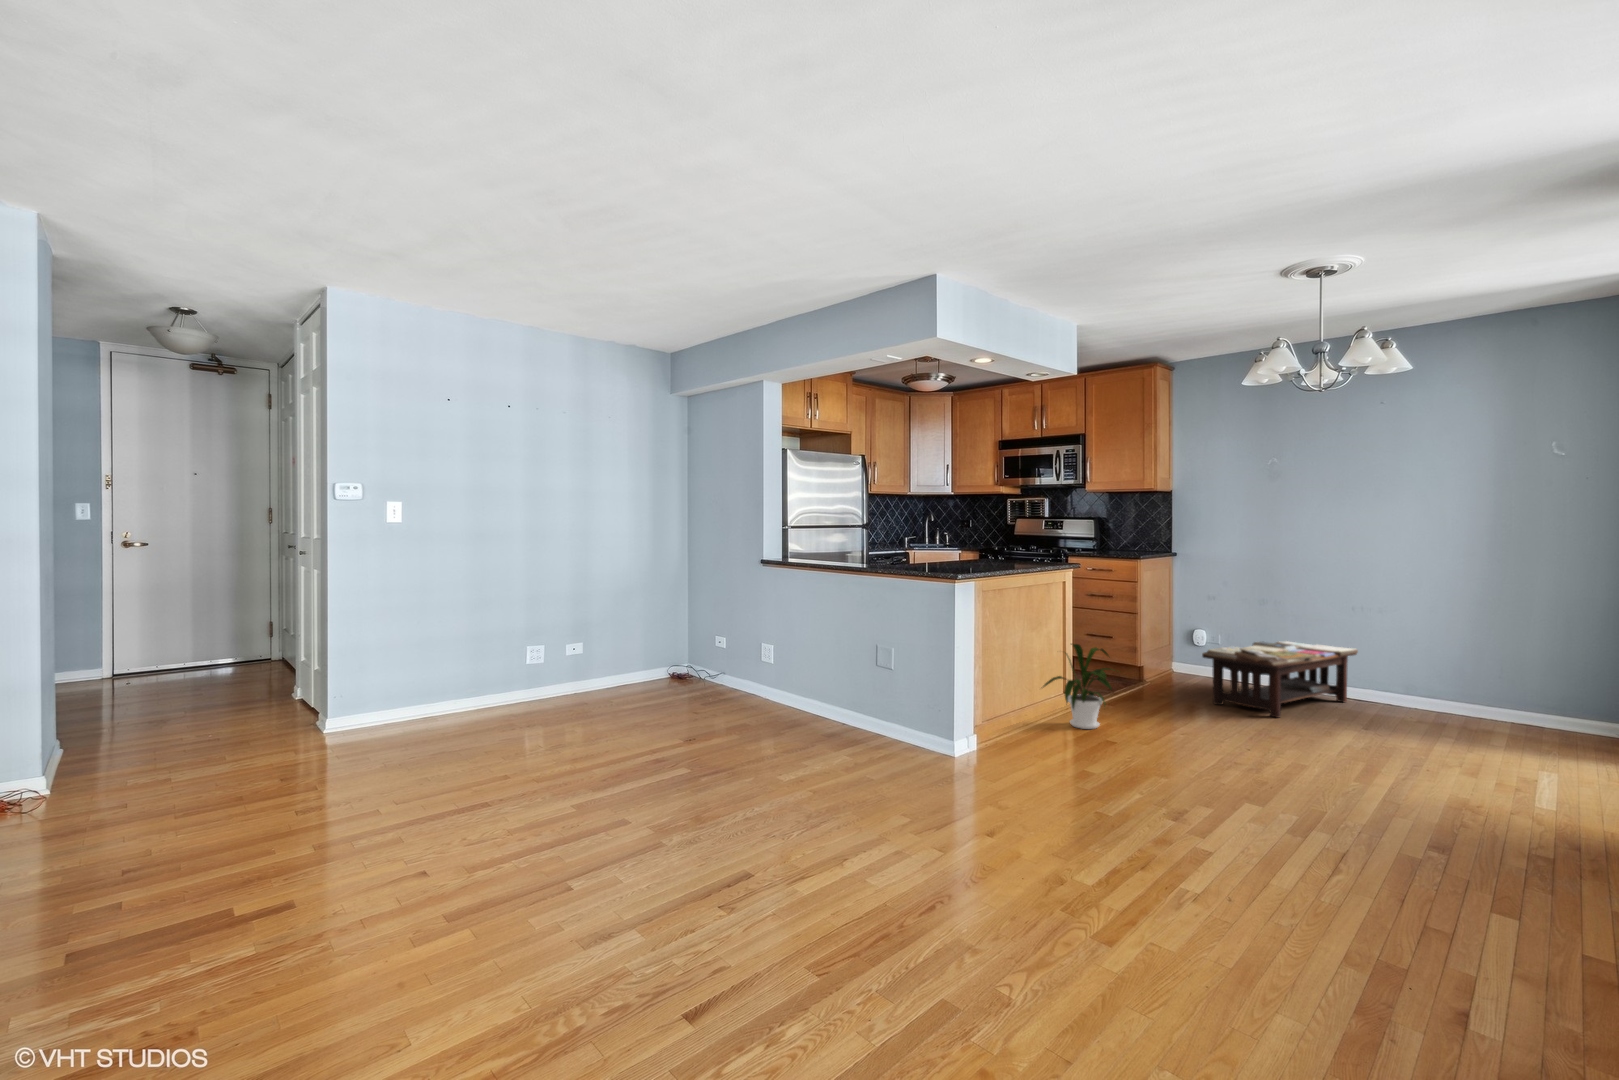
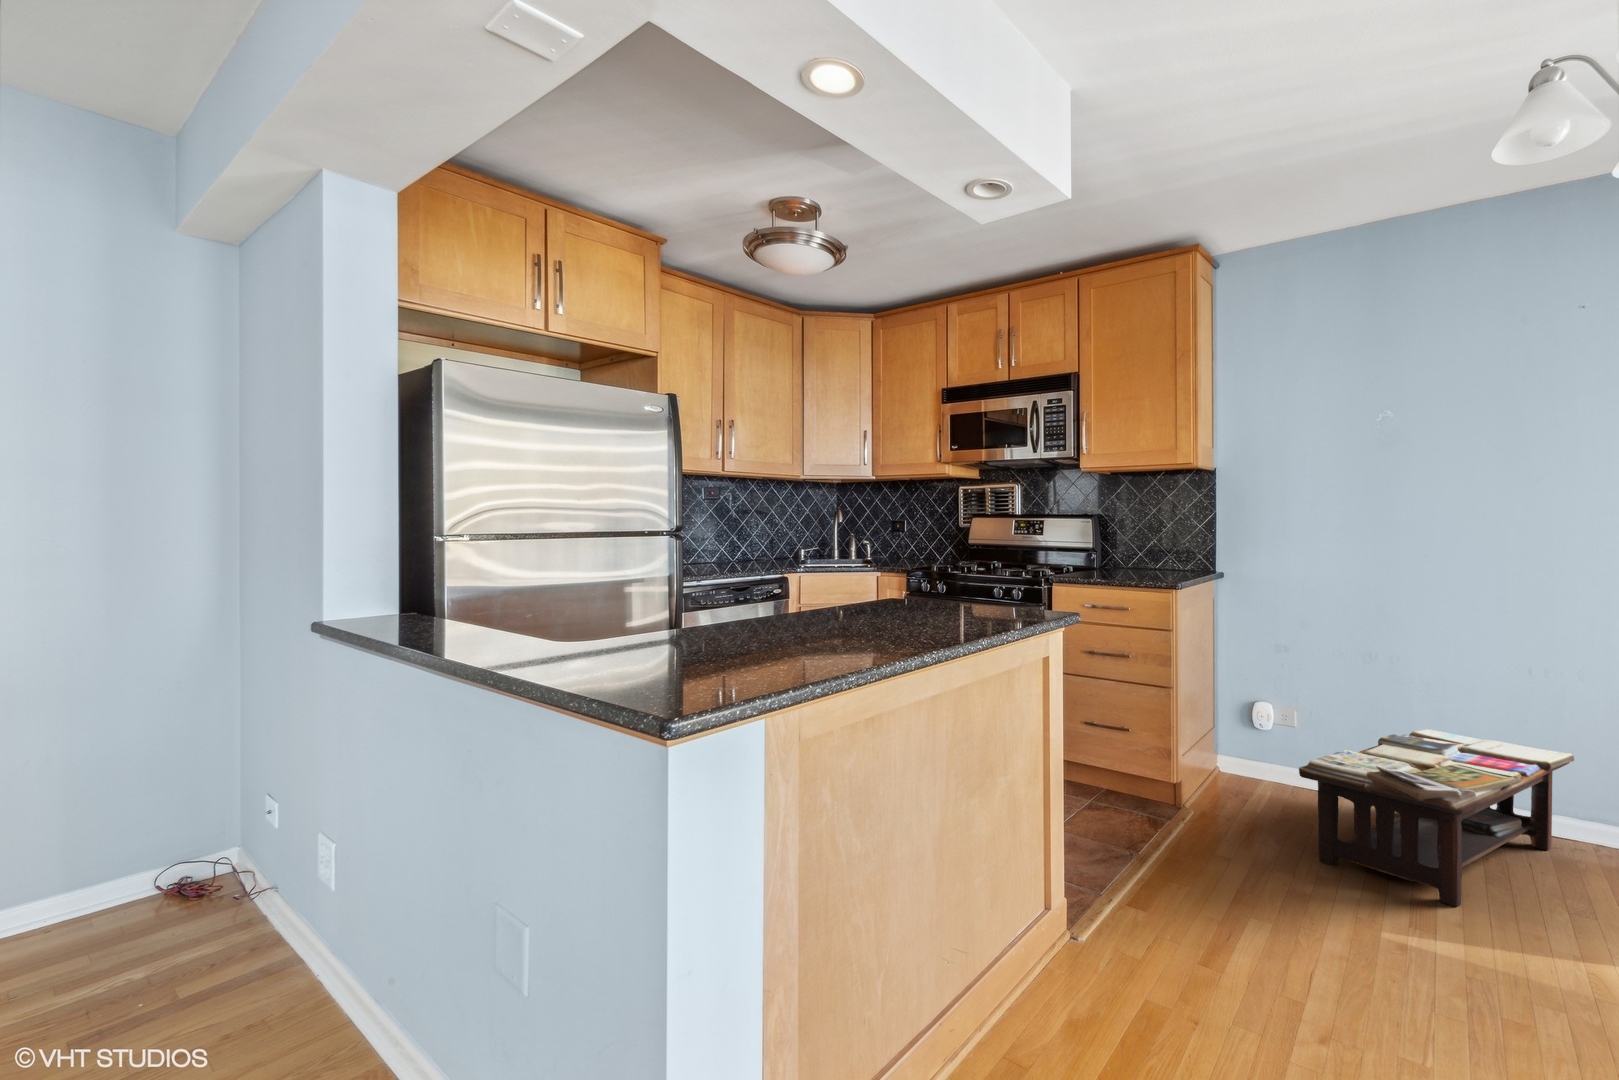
house plant: present [1043,644,1112,729] -> none [995,785,1168,965]

